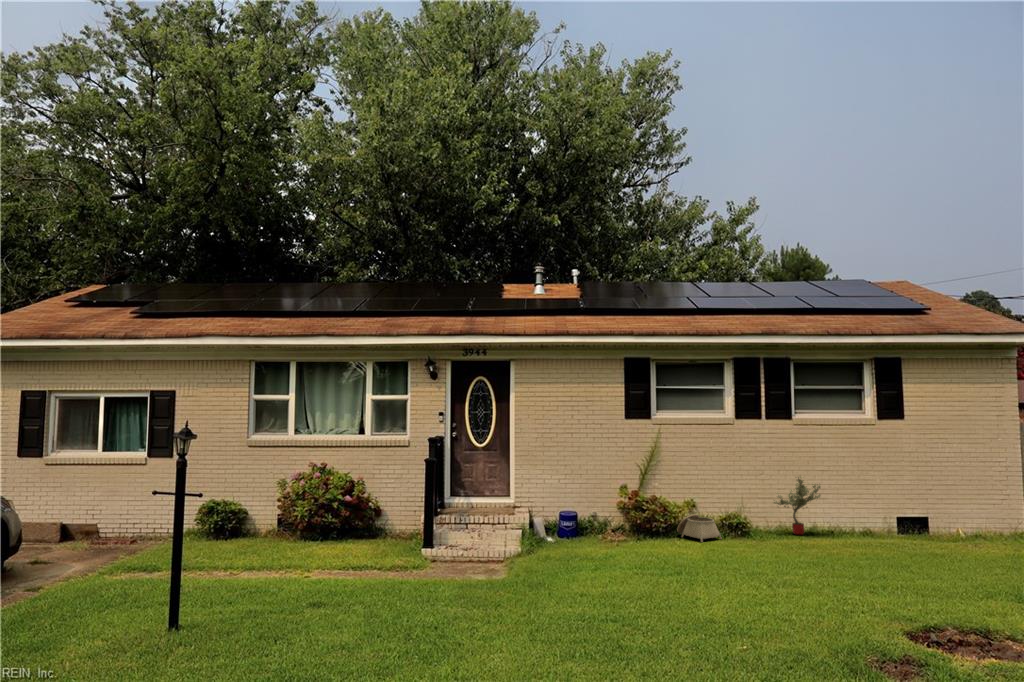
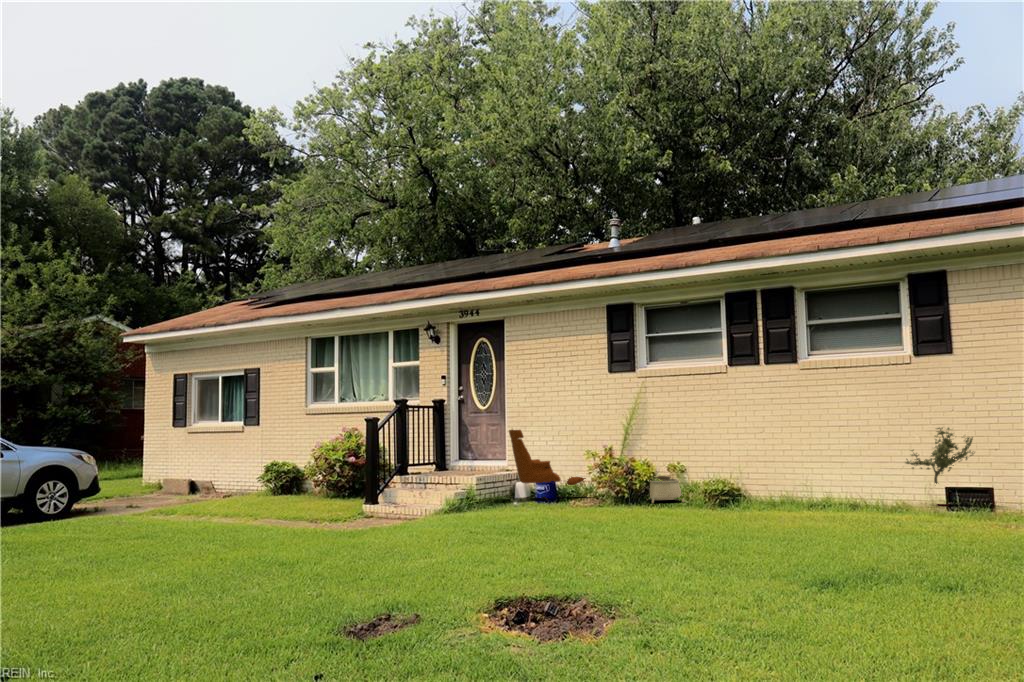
lounge chair: none [556,474,622,544] -> present [509,430,588,501]
potted tree: present [774,476,821,535] -> present [905,428,974,506]

